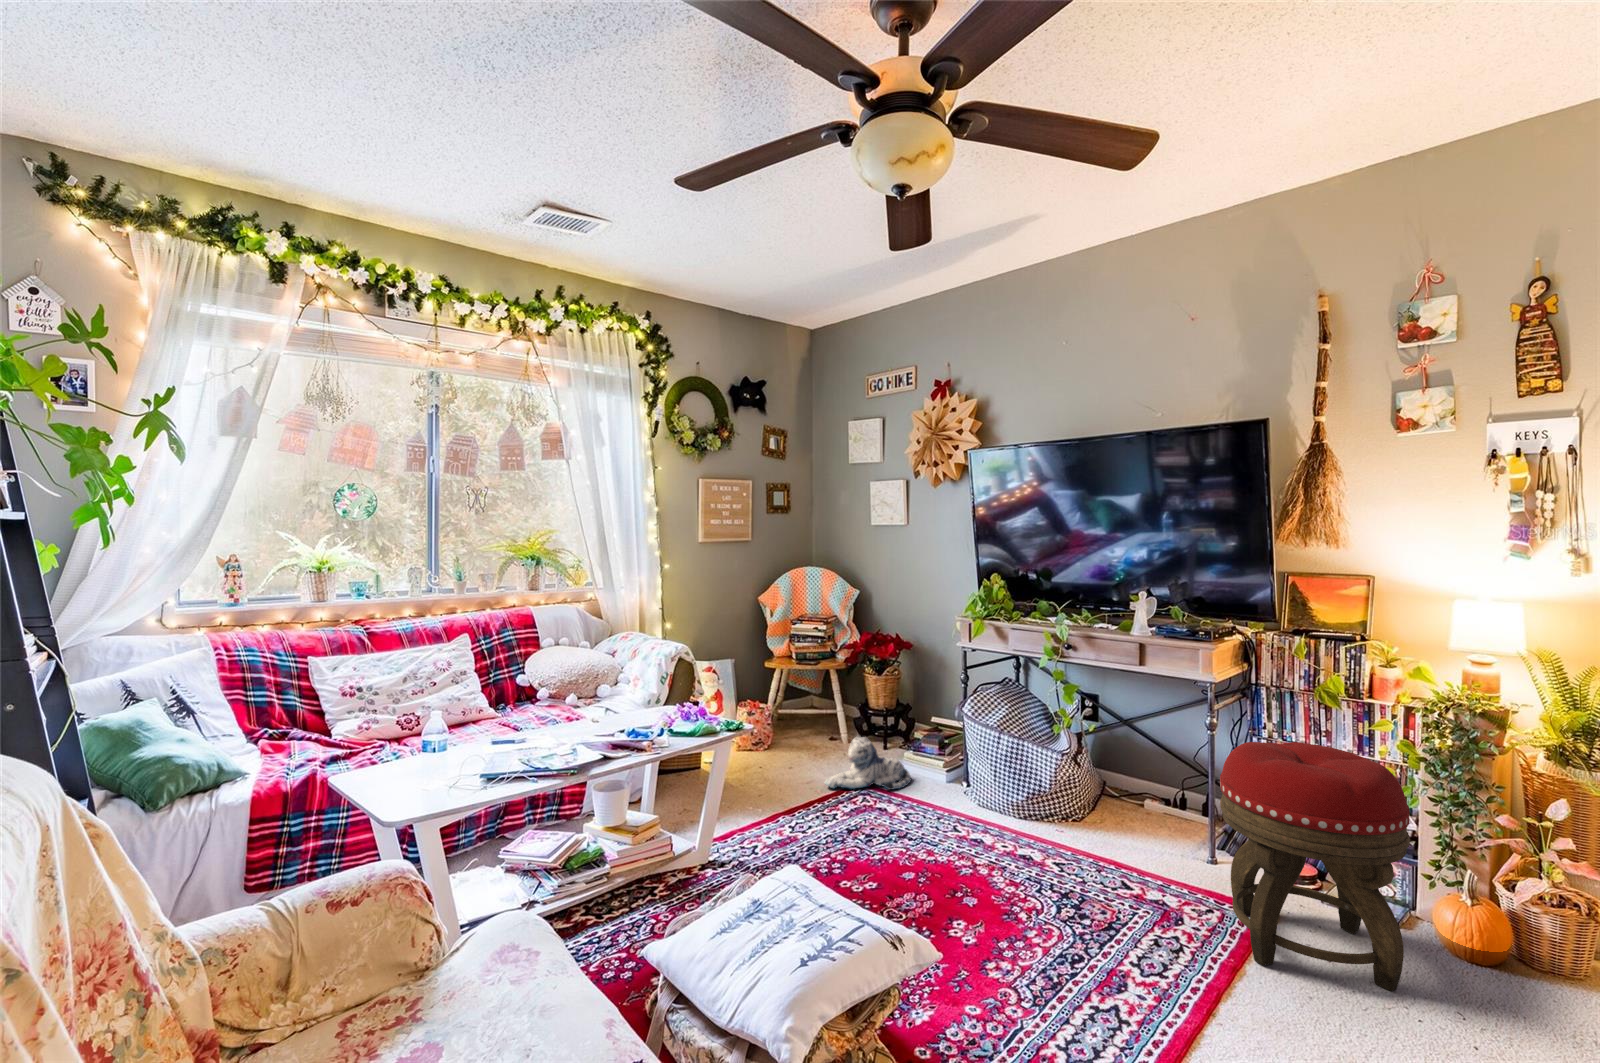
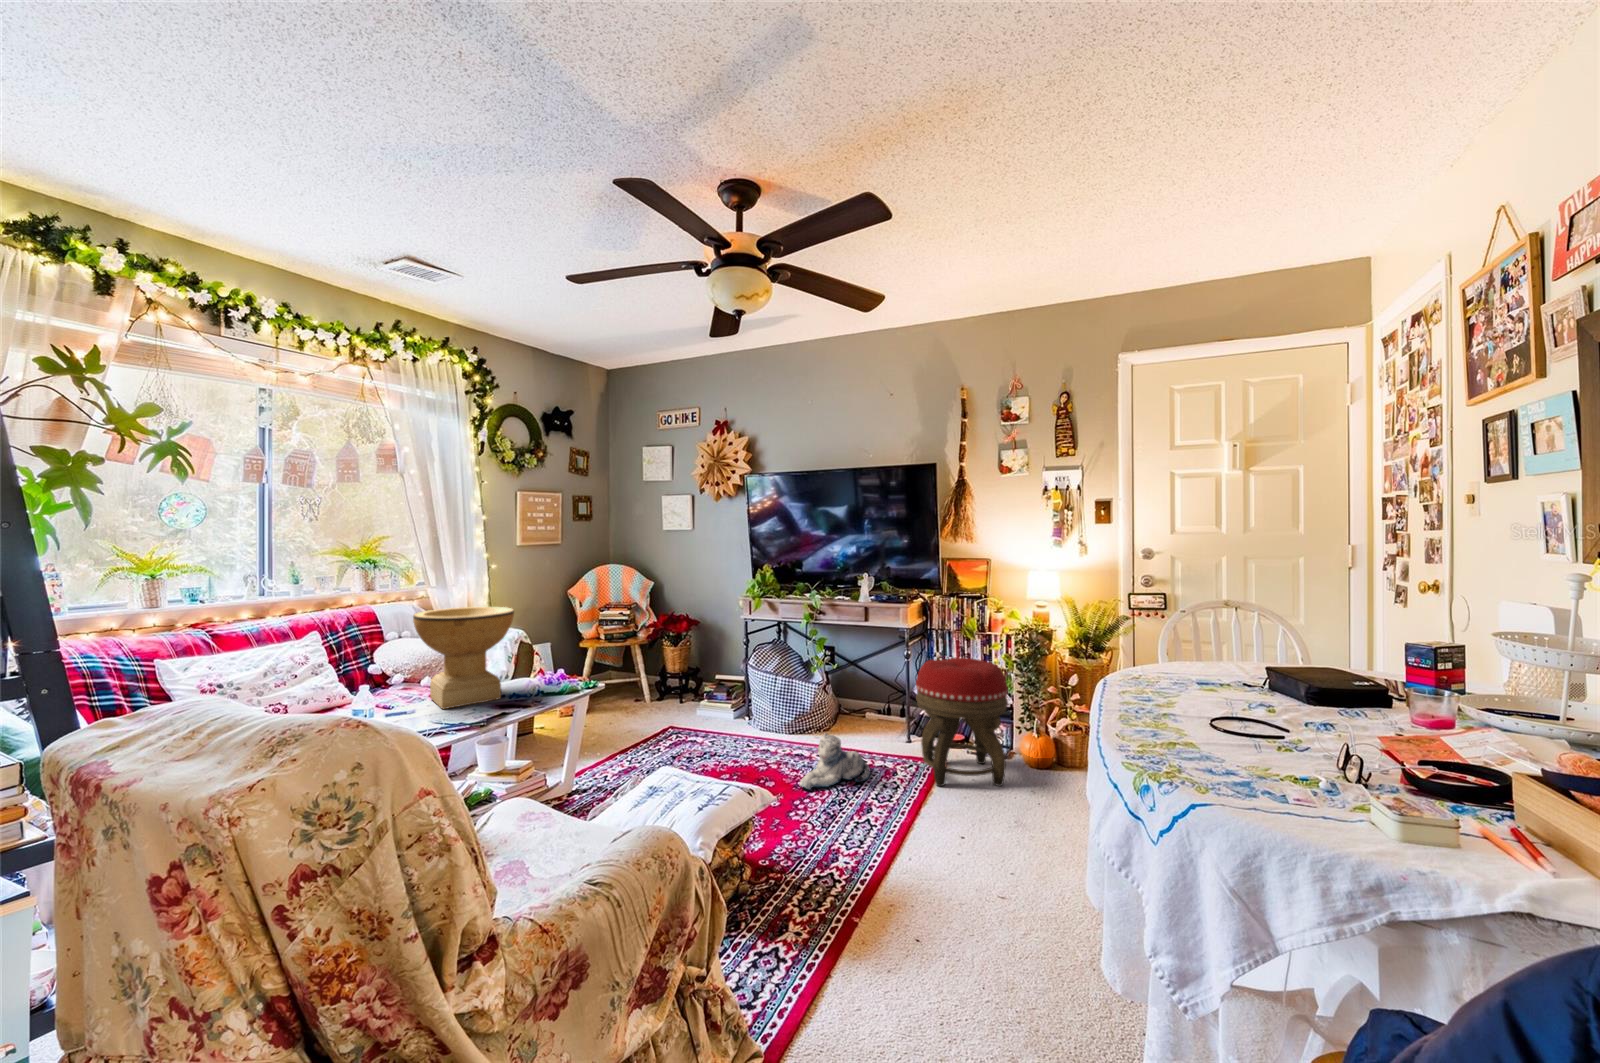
decorative bowl: none [537,615,649,739] -> present [413,607,514,709]
plush toy: present [825,735,911,790] -> present [800,733,871,789]

